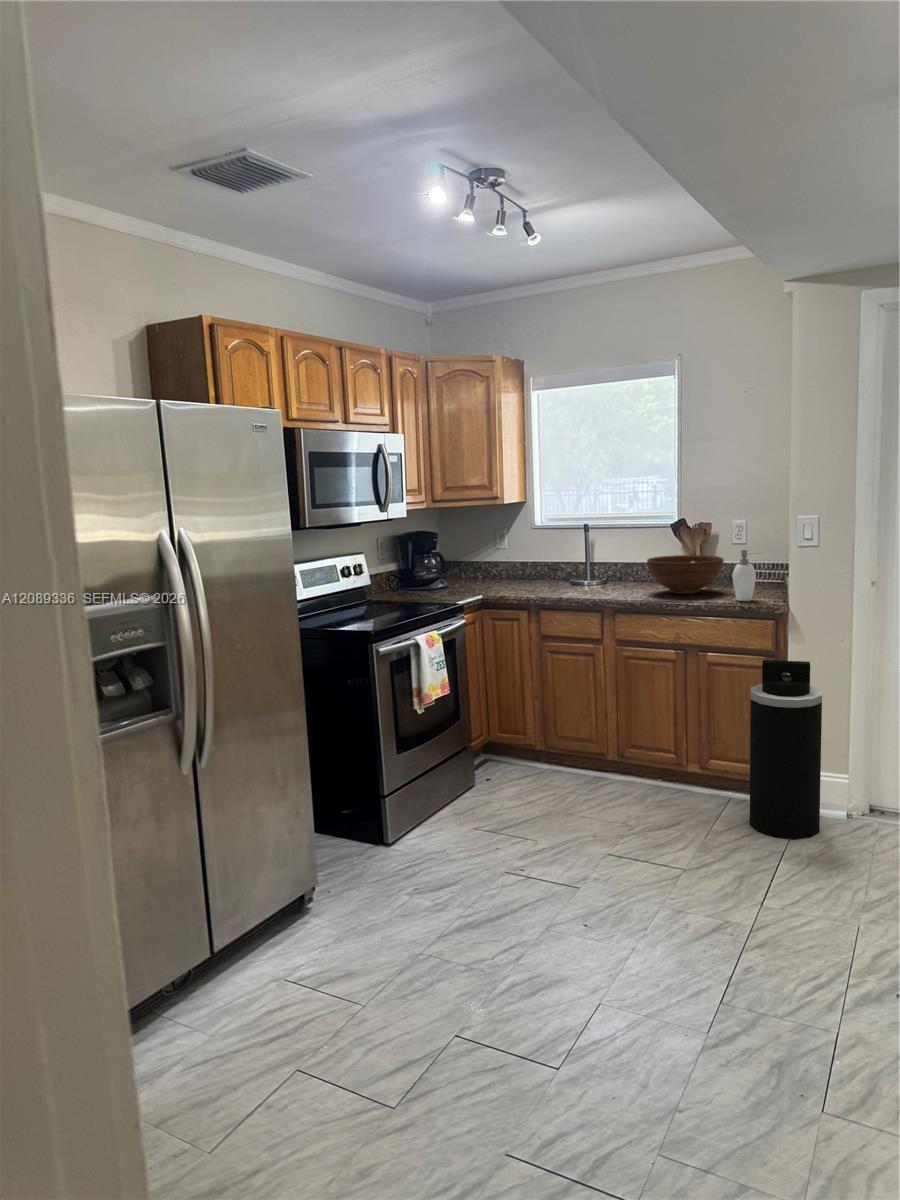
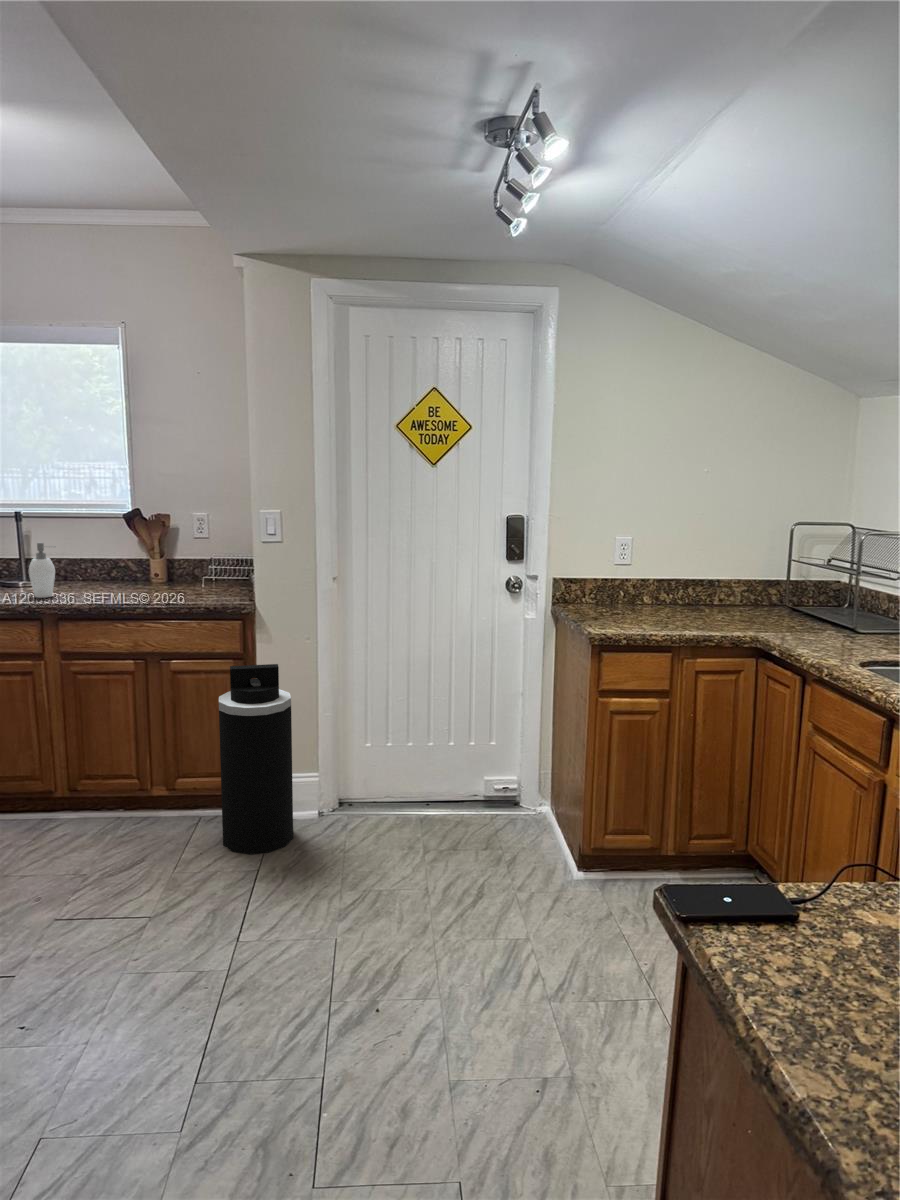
soap dispenser: present [733,550,756,601] -> present [29,543,55,598]
fruit bowl: present [647,555,724,594] -> none [96,550,185,595]

